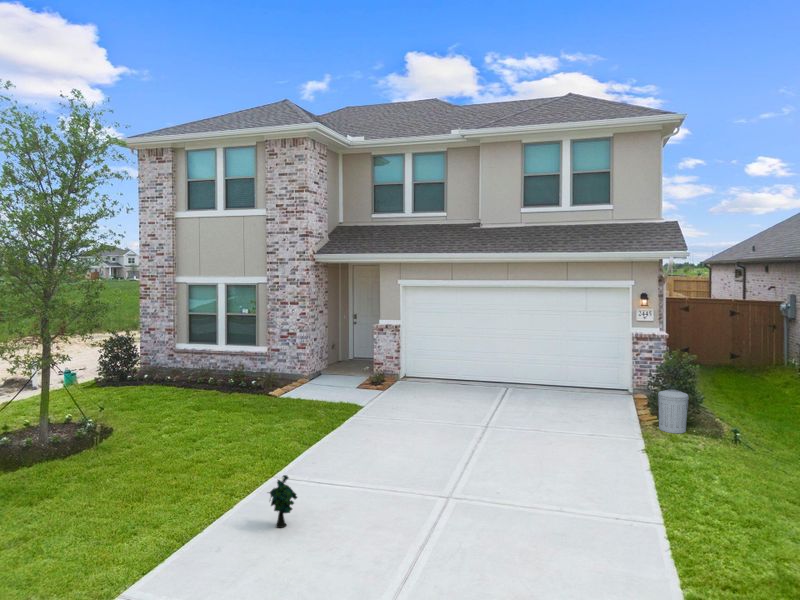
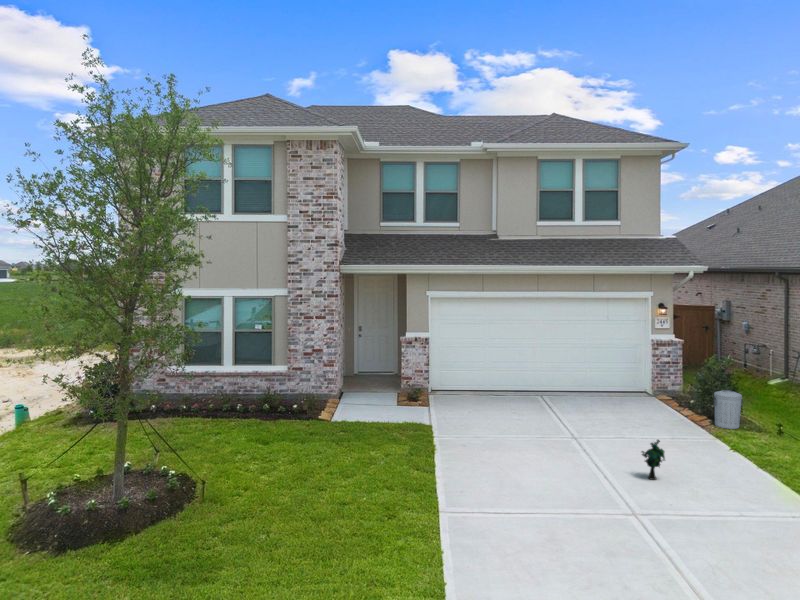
decorative plant: present [269,475,297,528] -> present [642,440,665,480]

